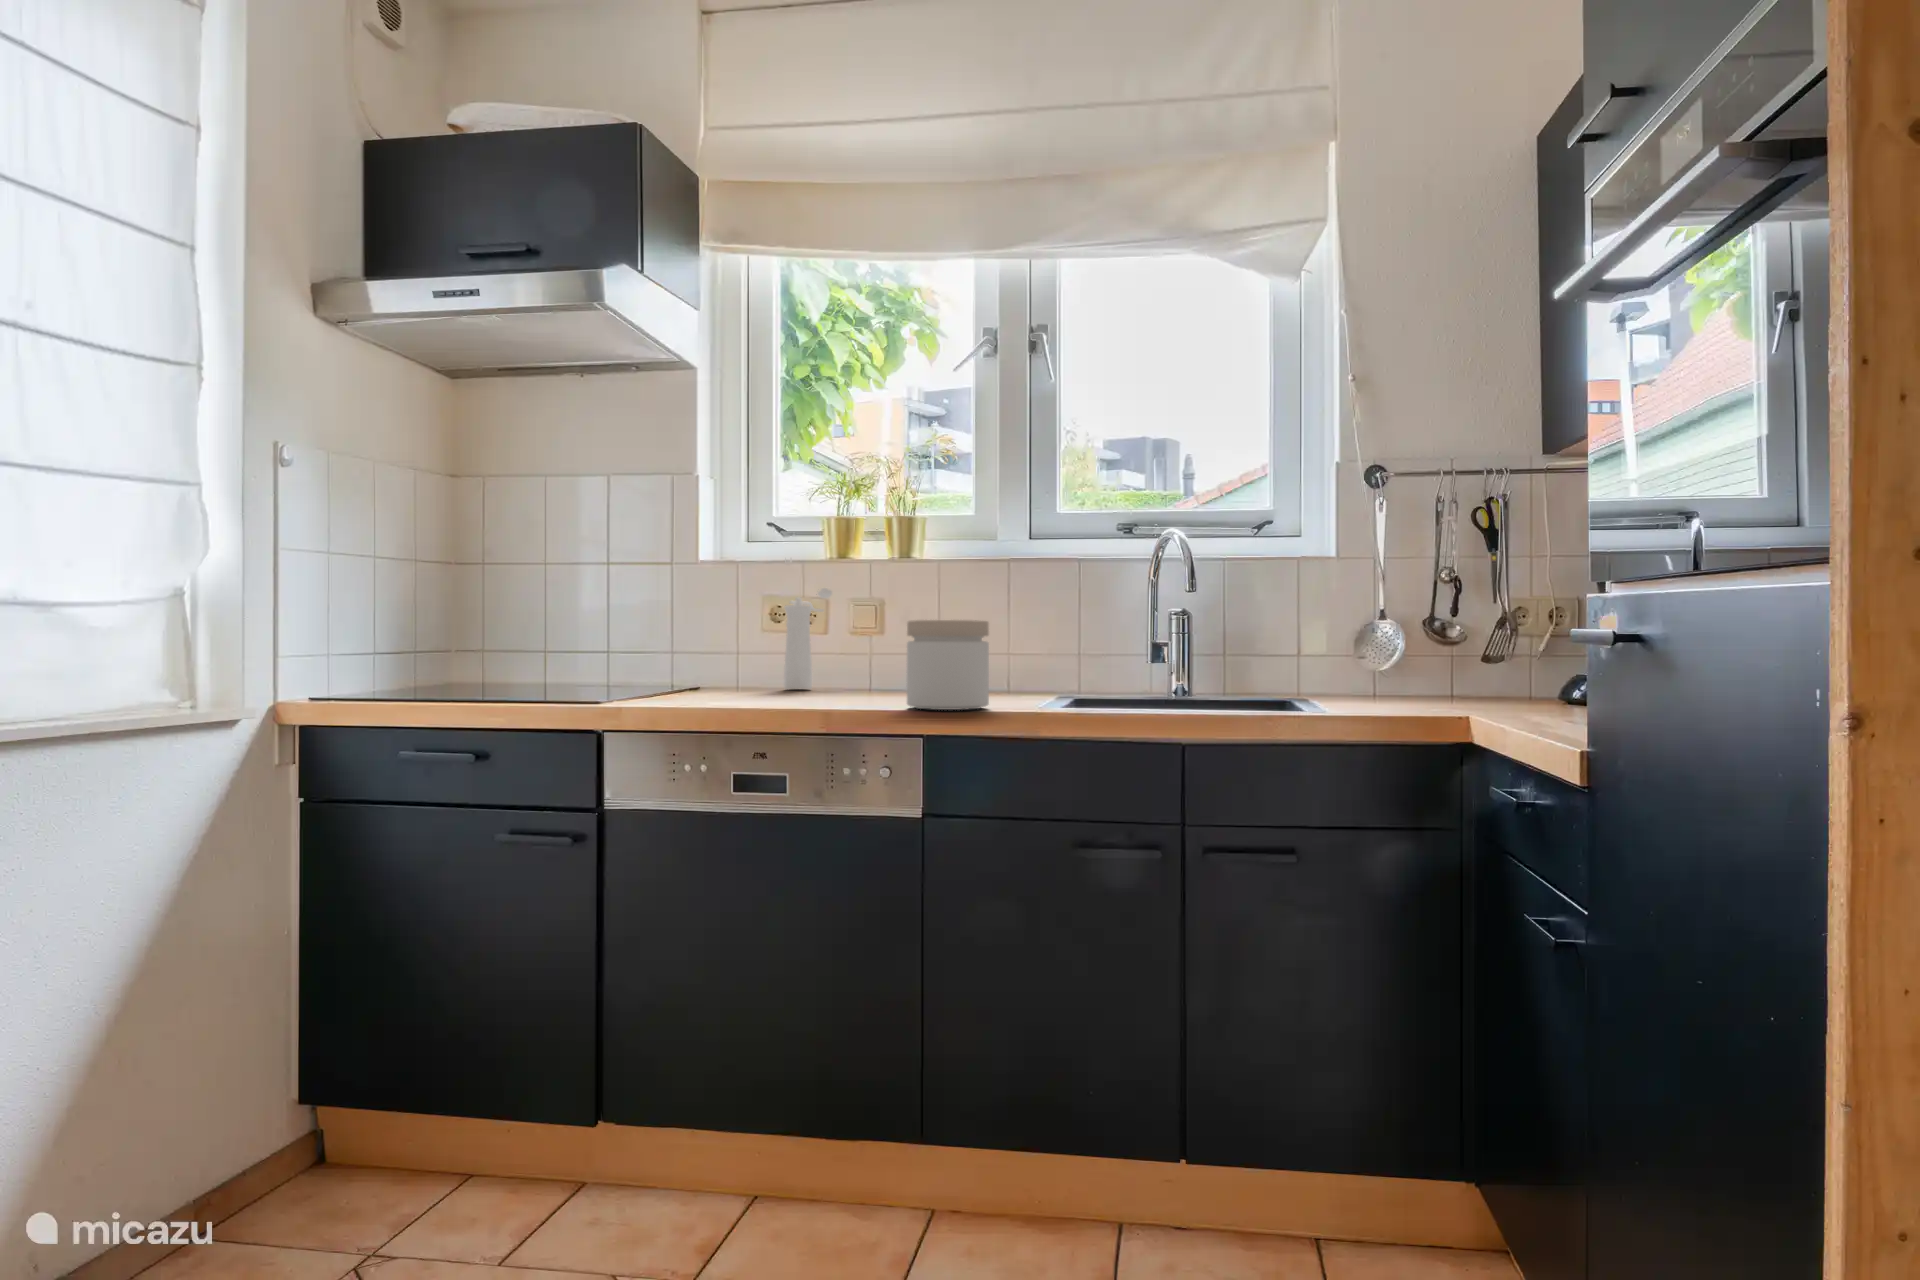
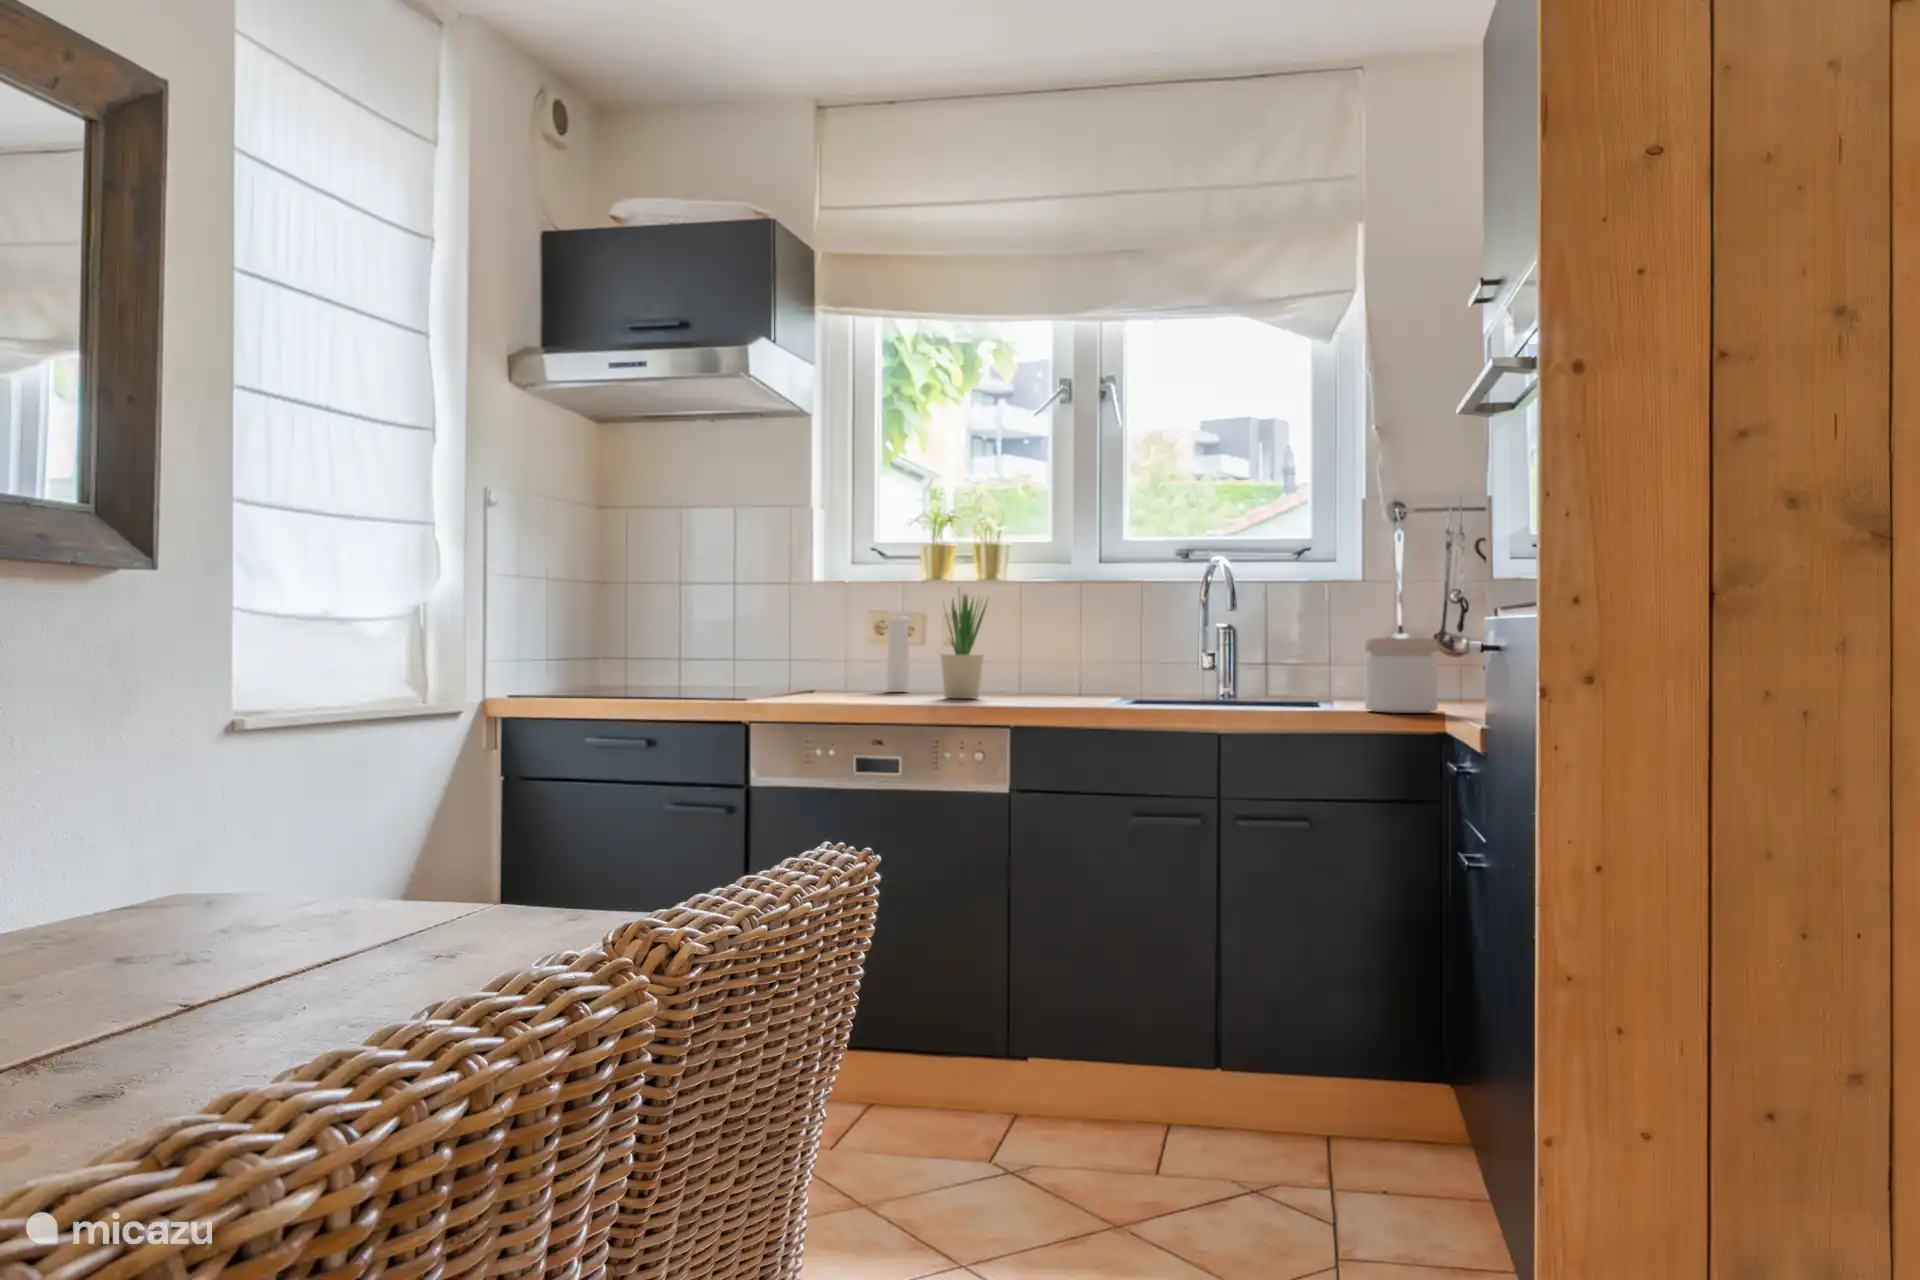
potted plant: none [844,553,901,699] -> present [941,594,987,698]
jar: present [907,620,989,710] -> present [1365,638,1438,713]

